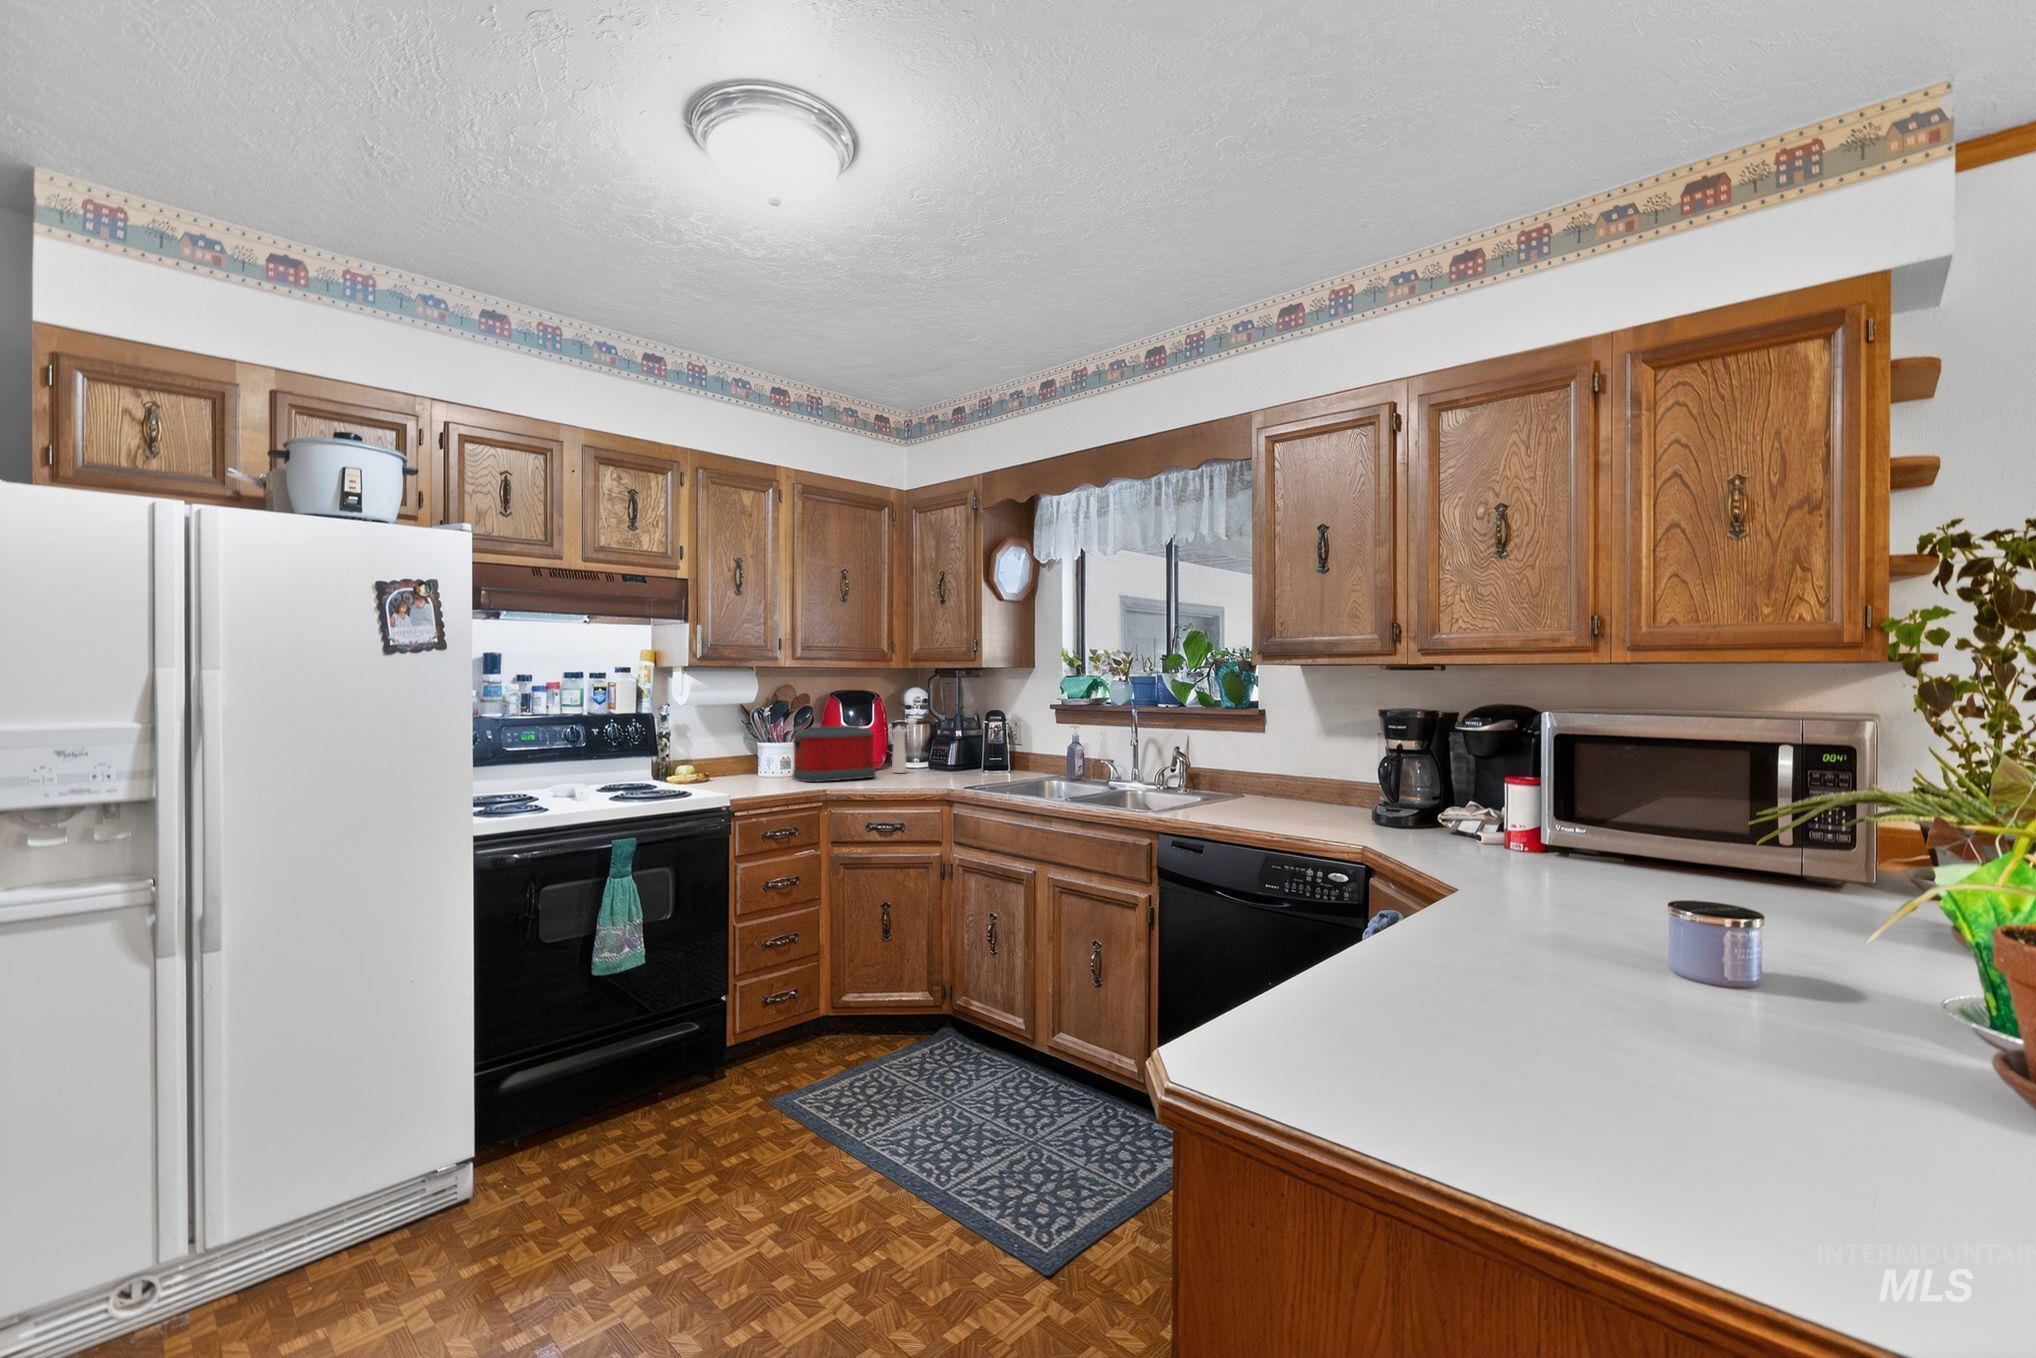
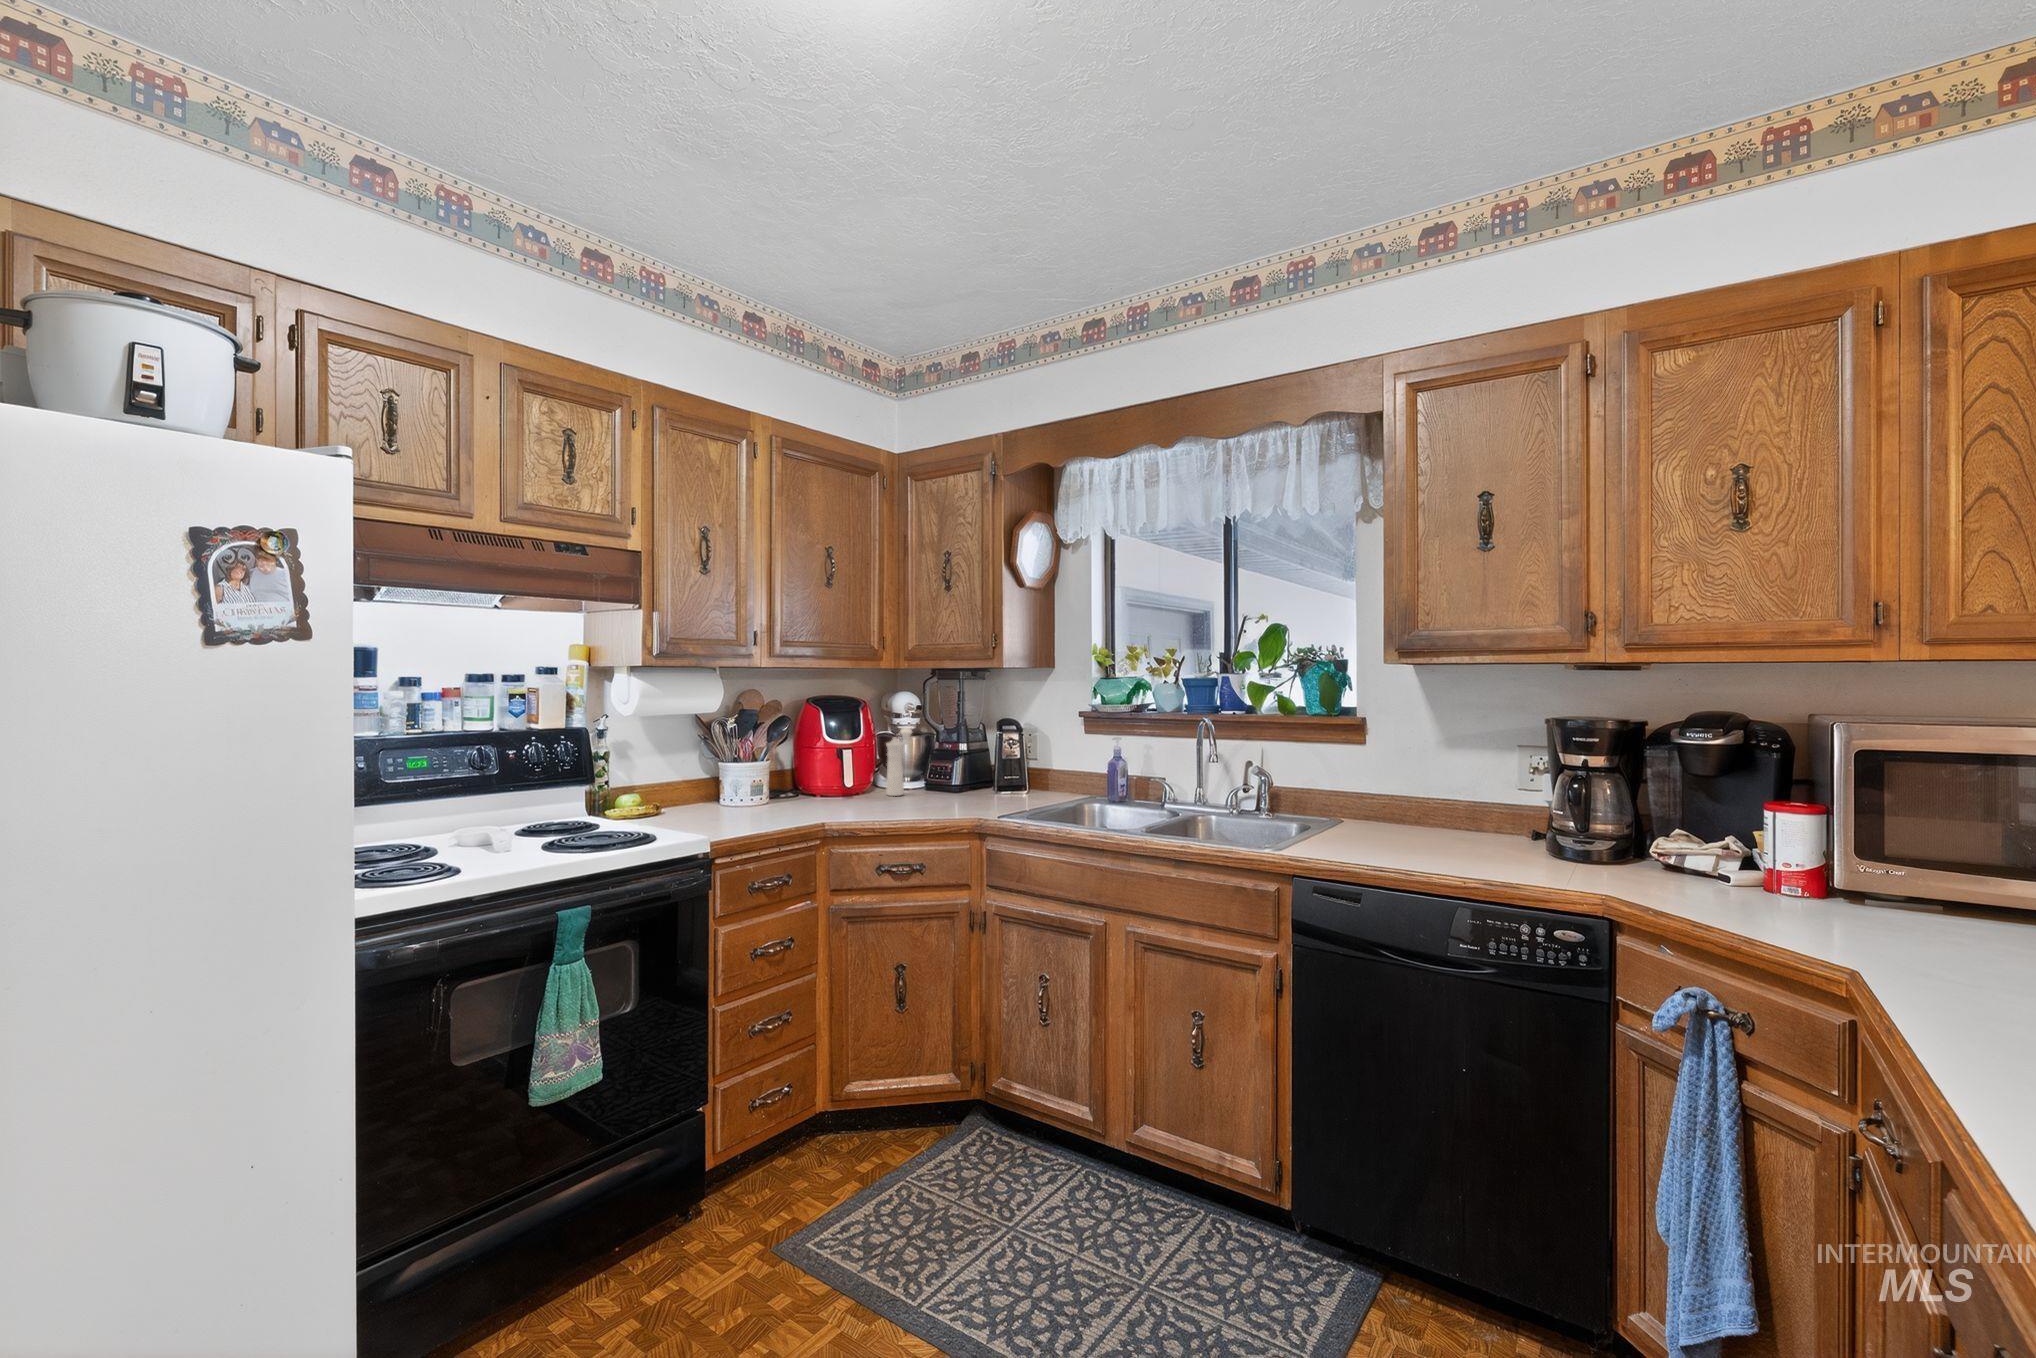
toaster: present [793,725,876,782] -> none [771,739,874,812]

